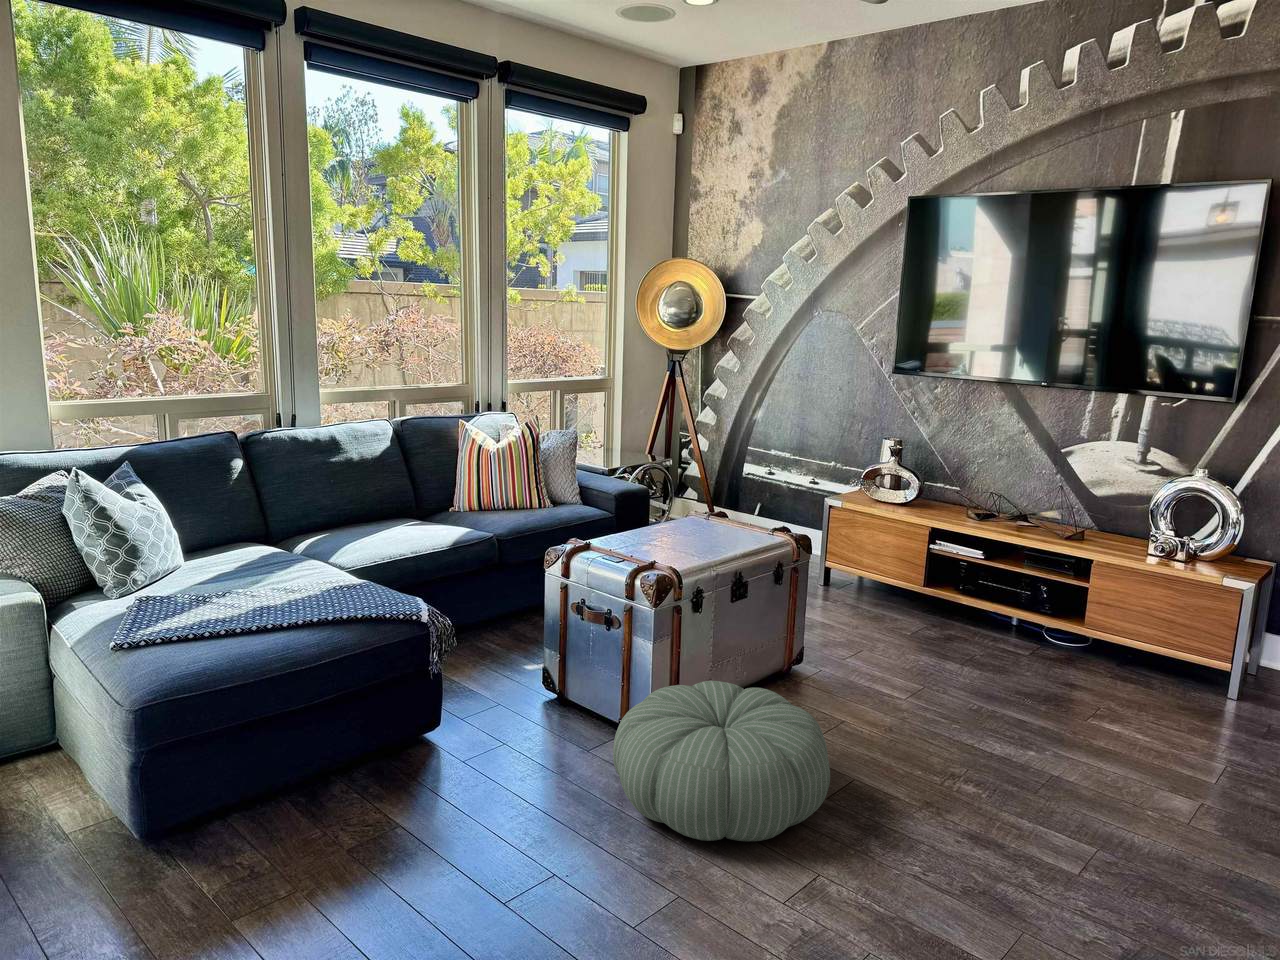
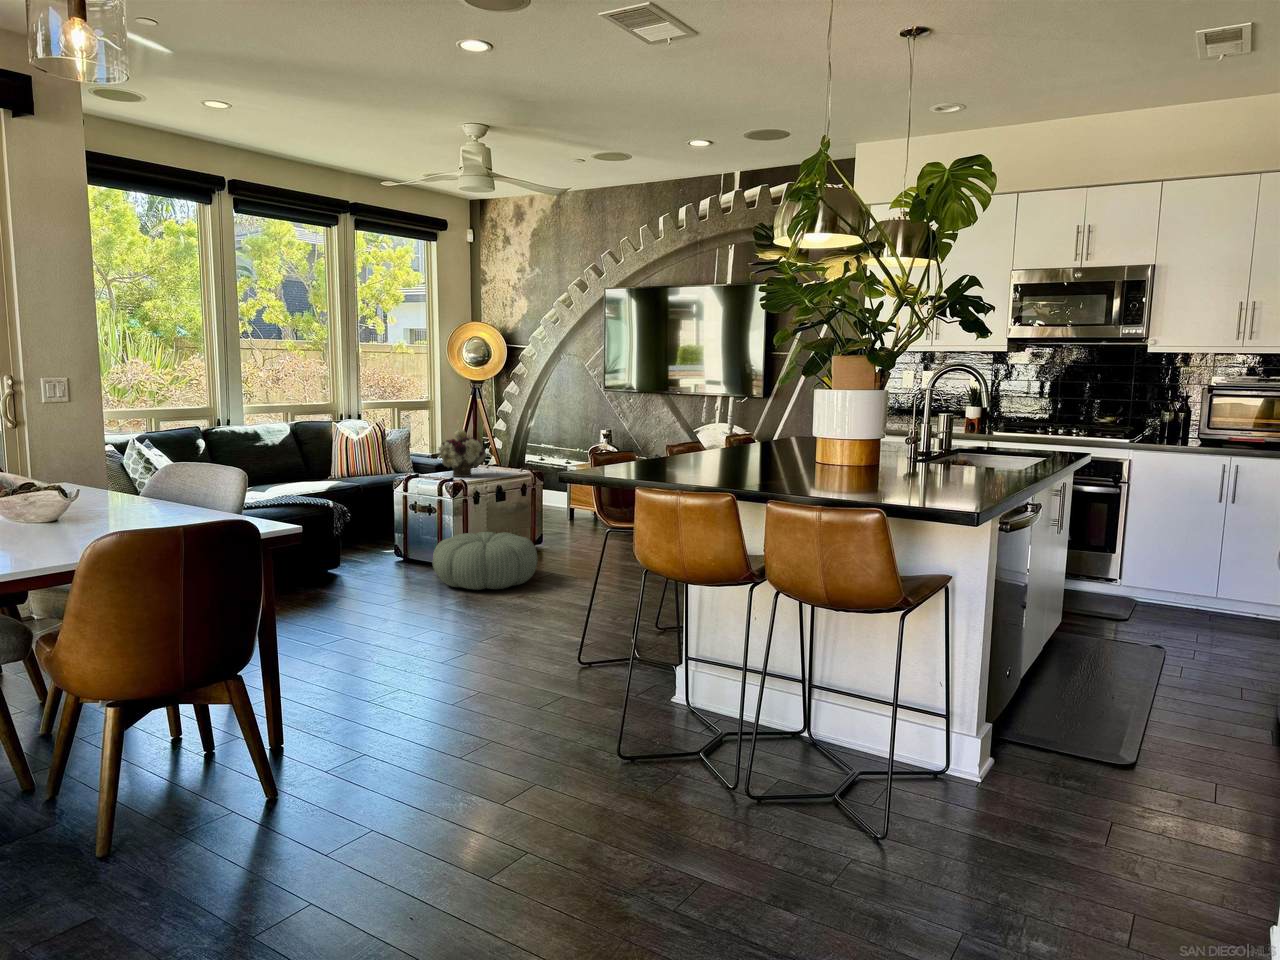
flower arrangement: none [623,459,715,550] -> present [437,429,486,477]

